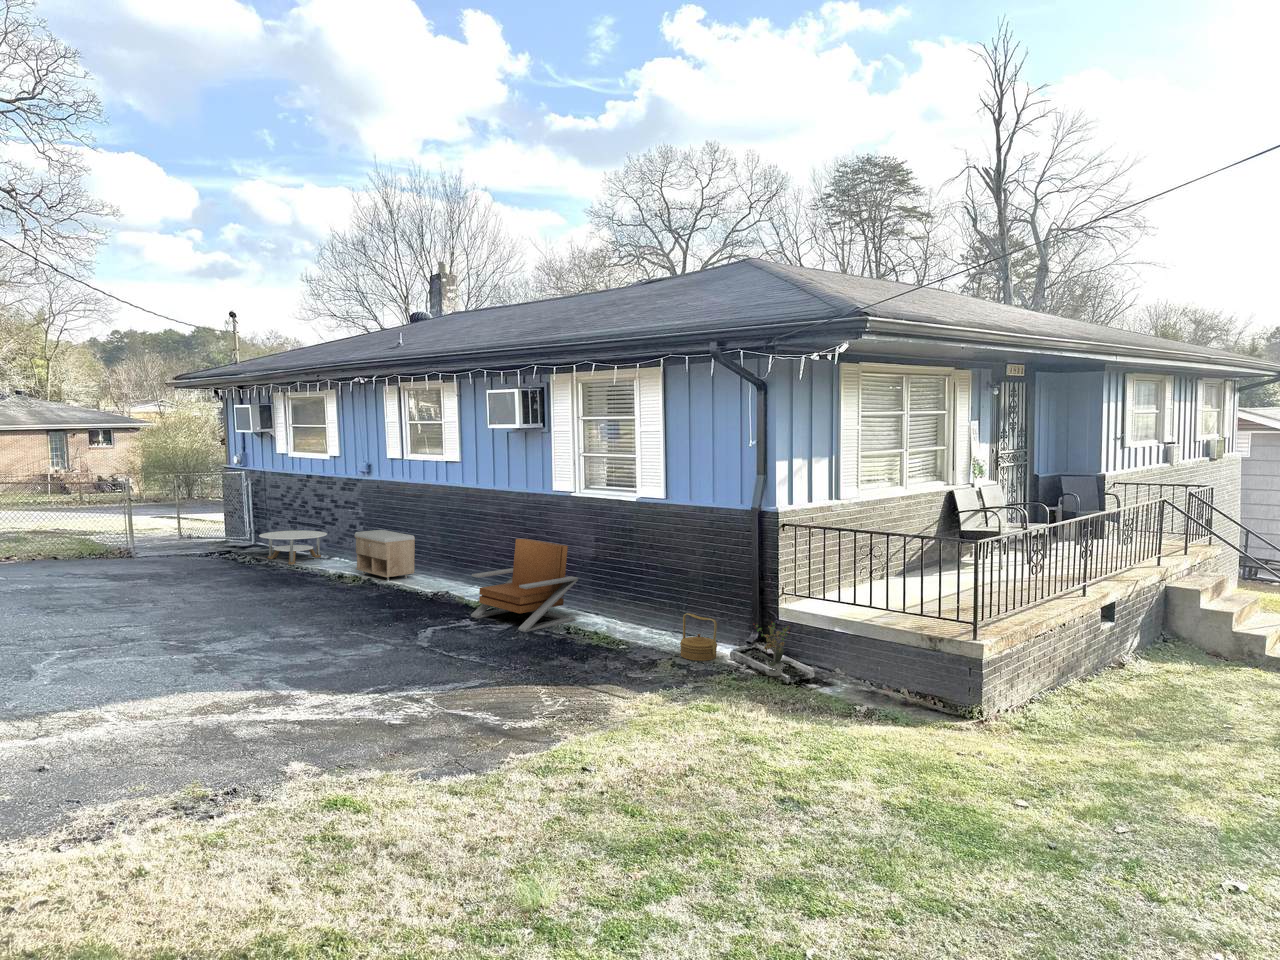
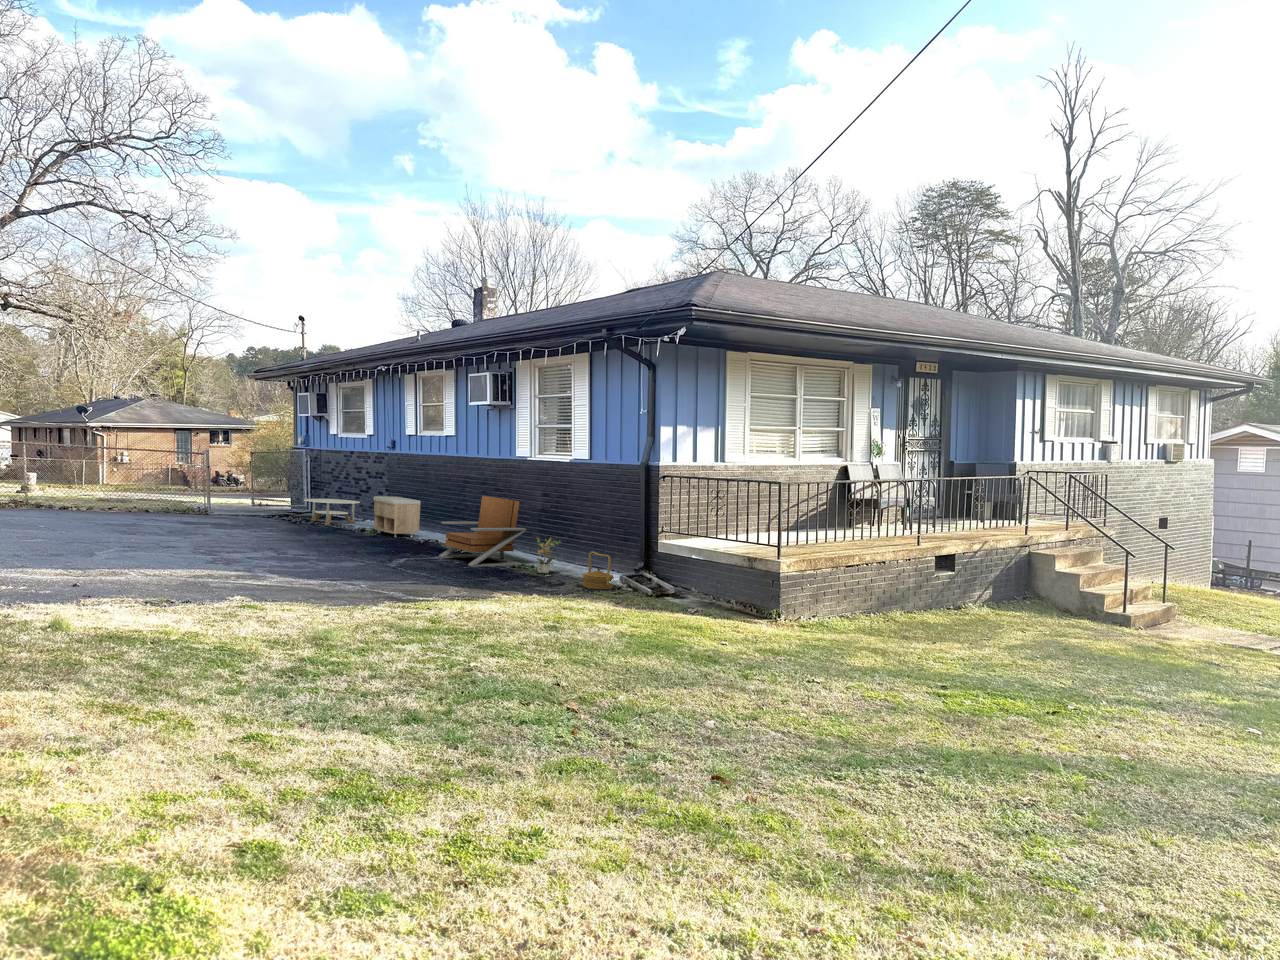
potted plant: present [753,623,793,676] -> present [534,538,560,573]

